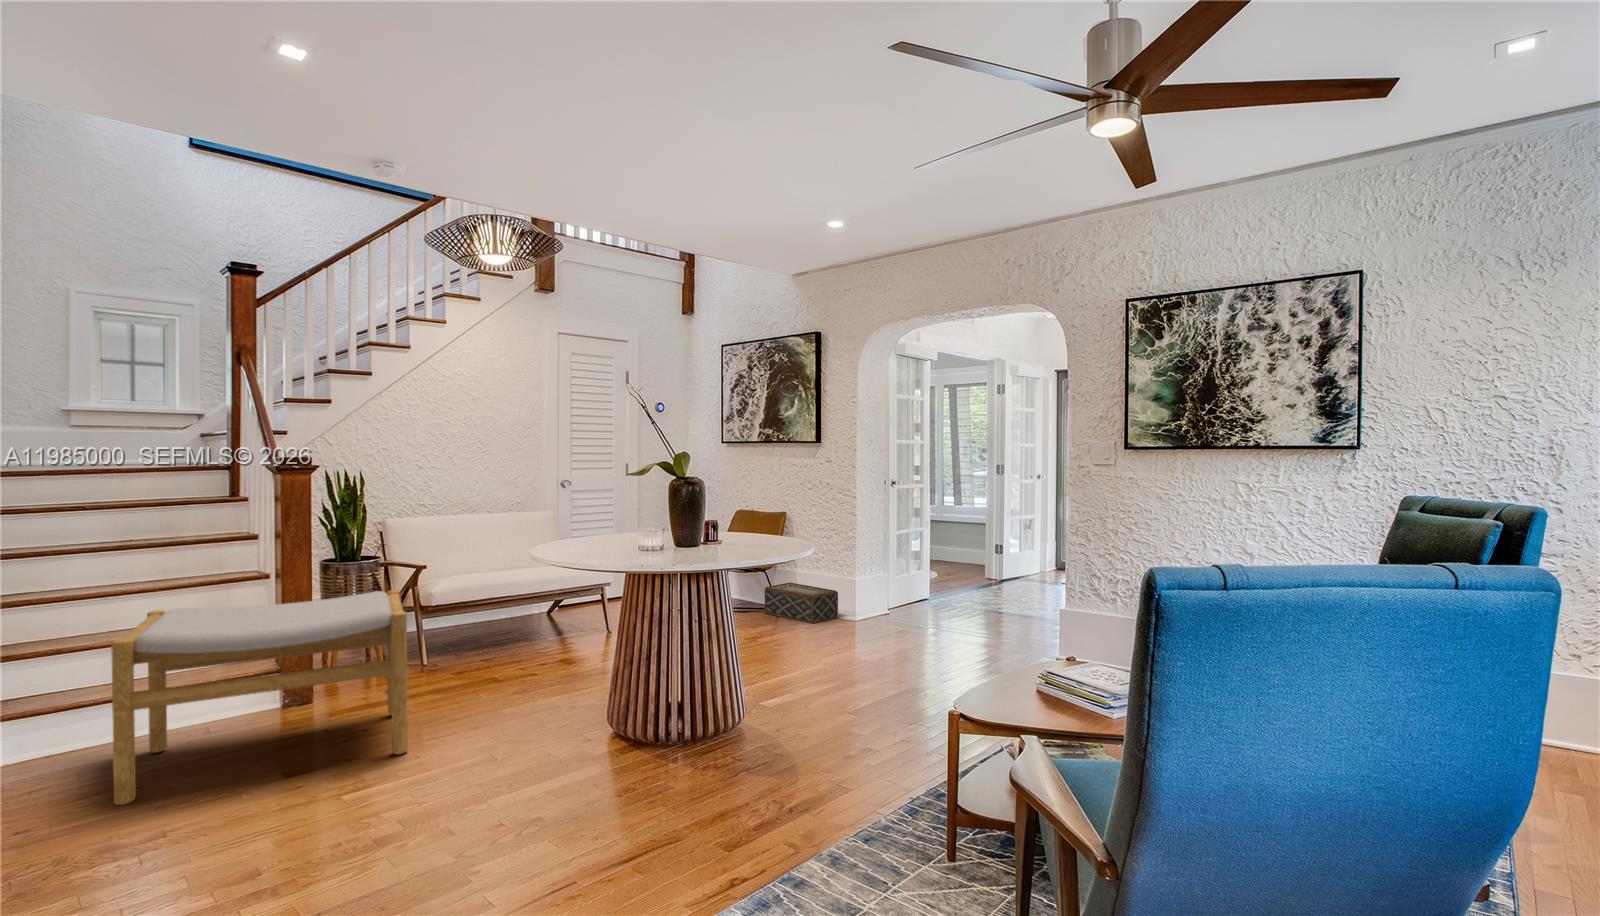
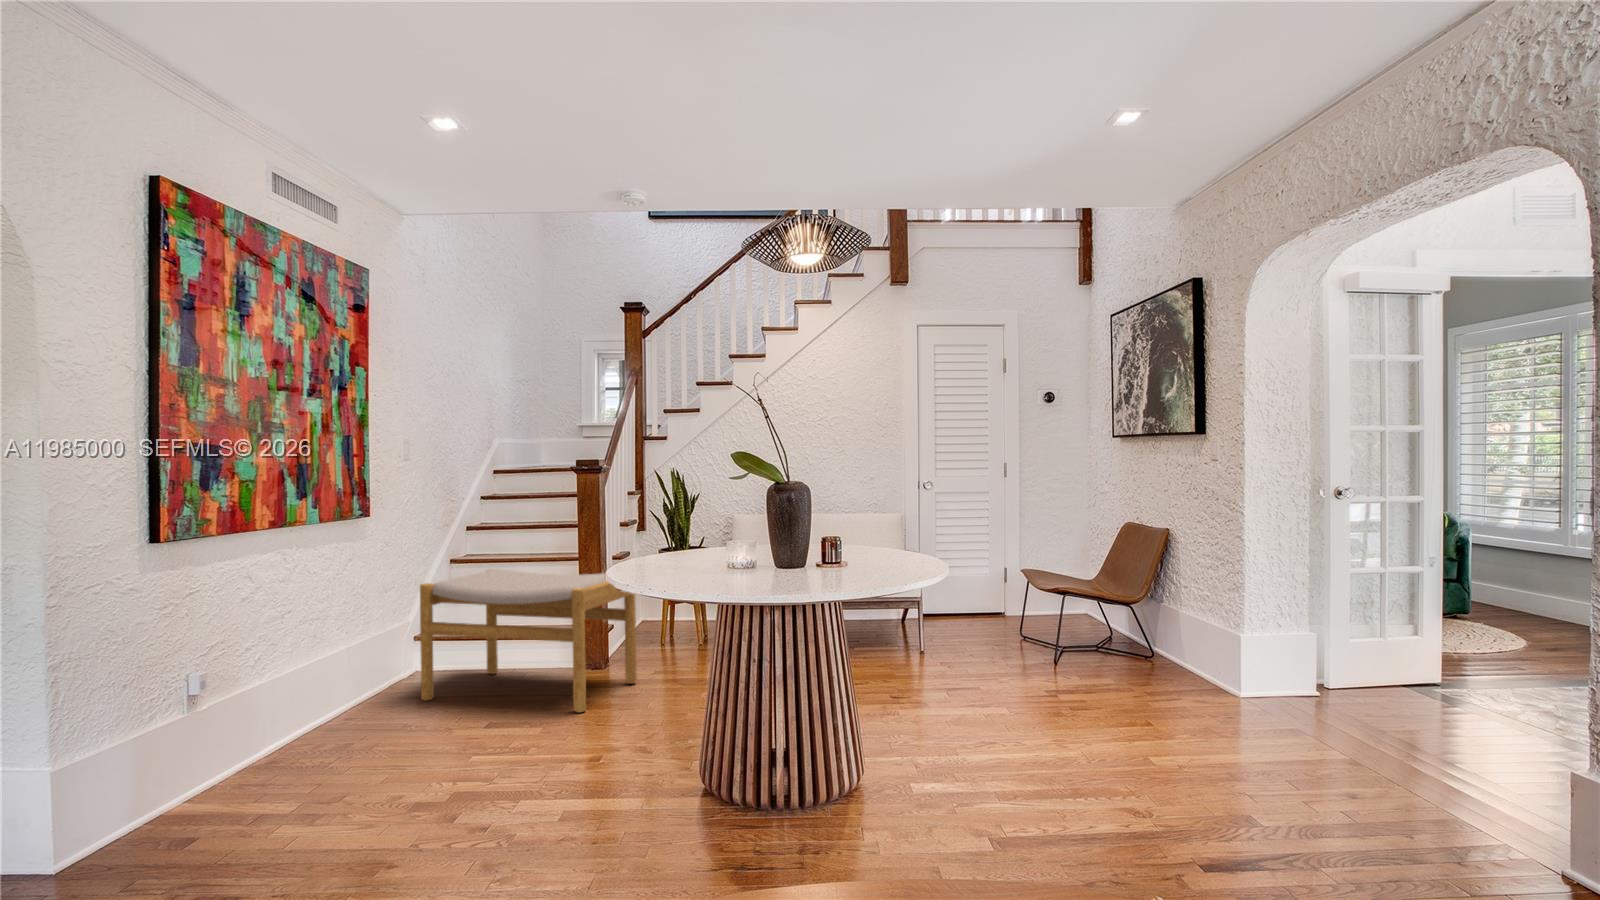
woven basket: present [765,583,838,624] -> none [1124,628,1217,687]

